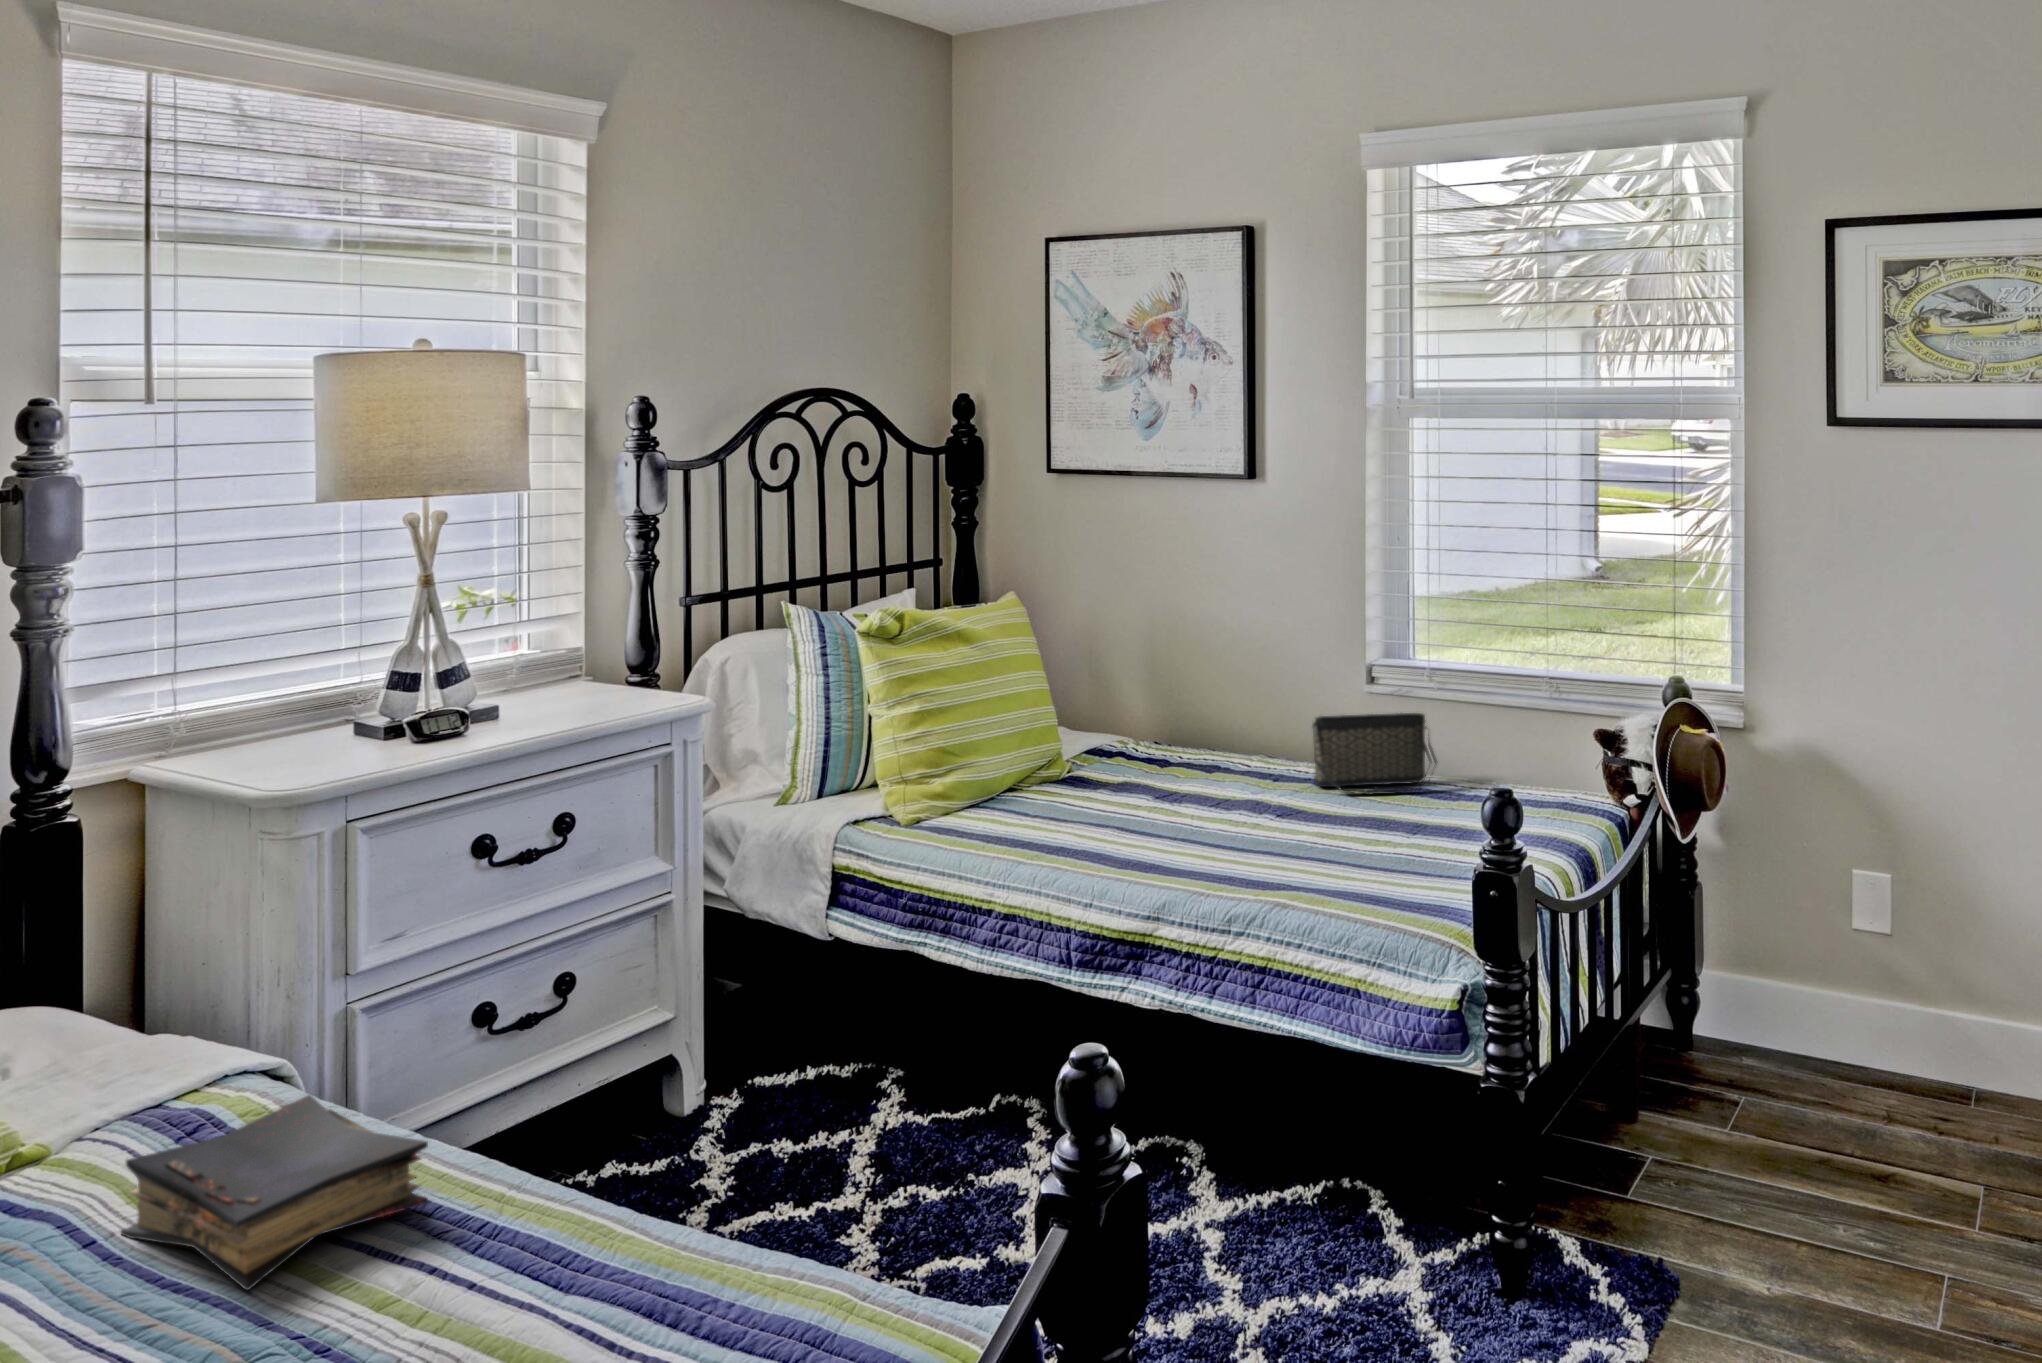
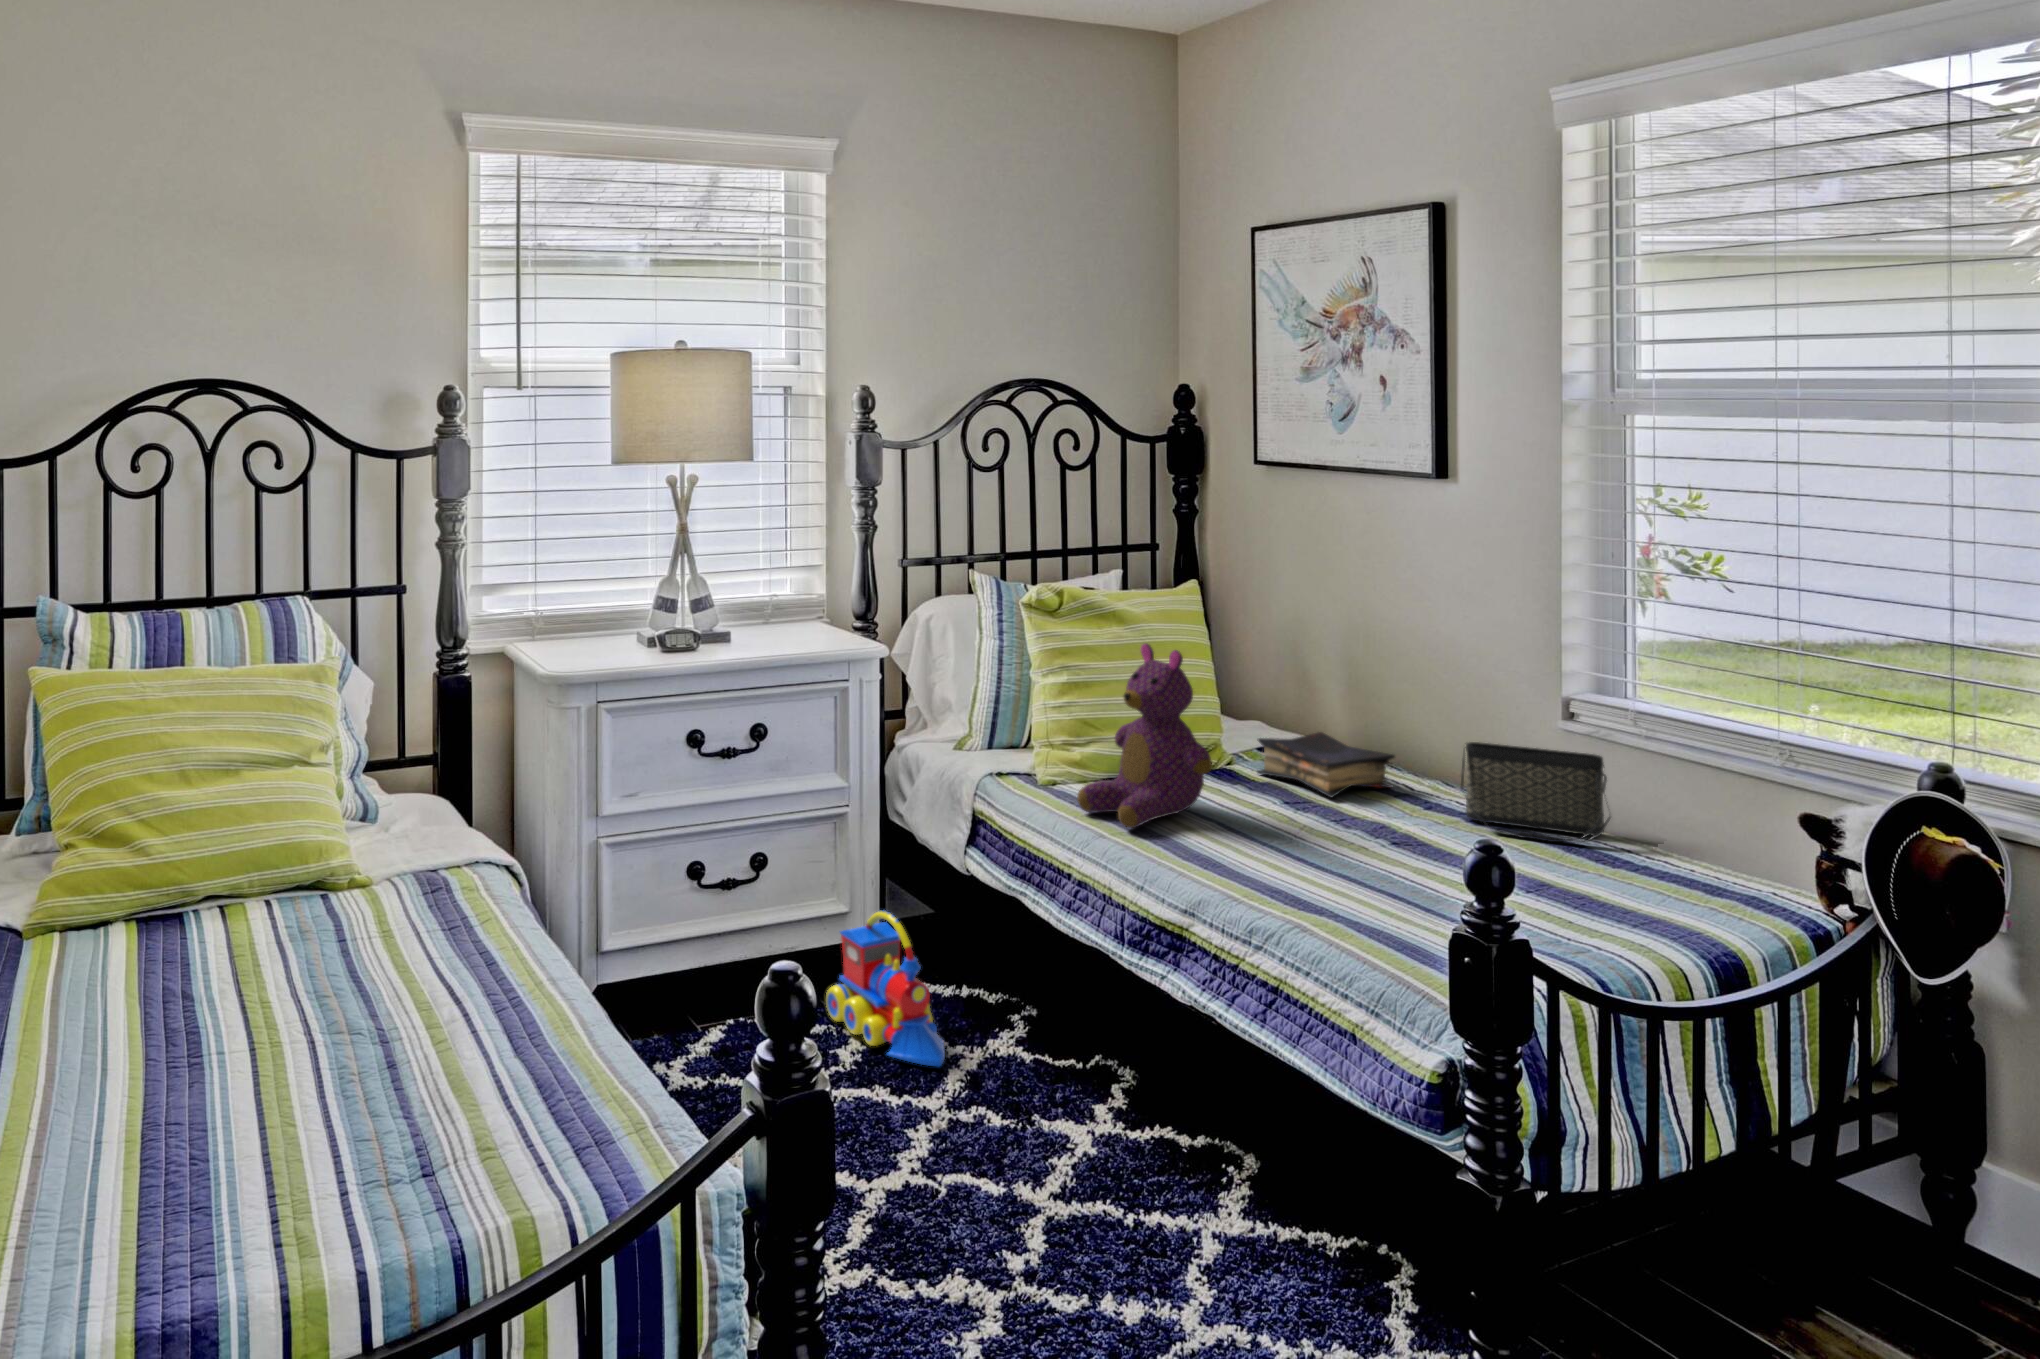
teddy bear: none [971,659,1114,850] -> present [1077,643,1212,828]
toy train: none [666,998,842,1162] -> present [826,910,945,1066]
book: present [121,1095,428,1290] -> present [1257,732,1395,797]

